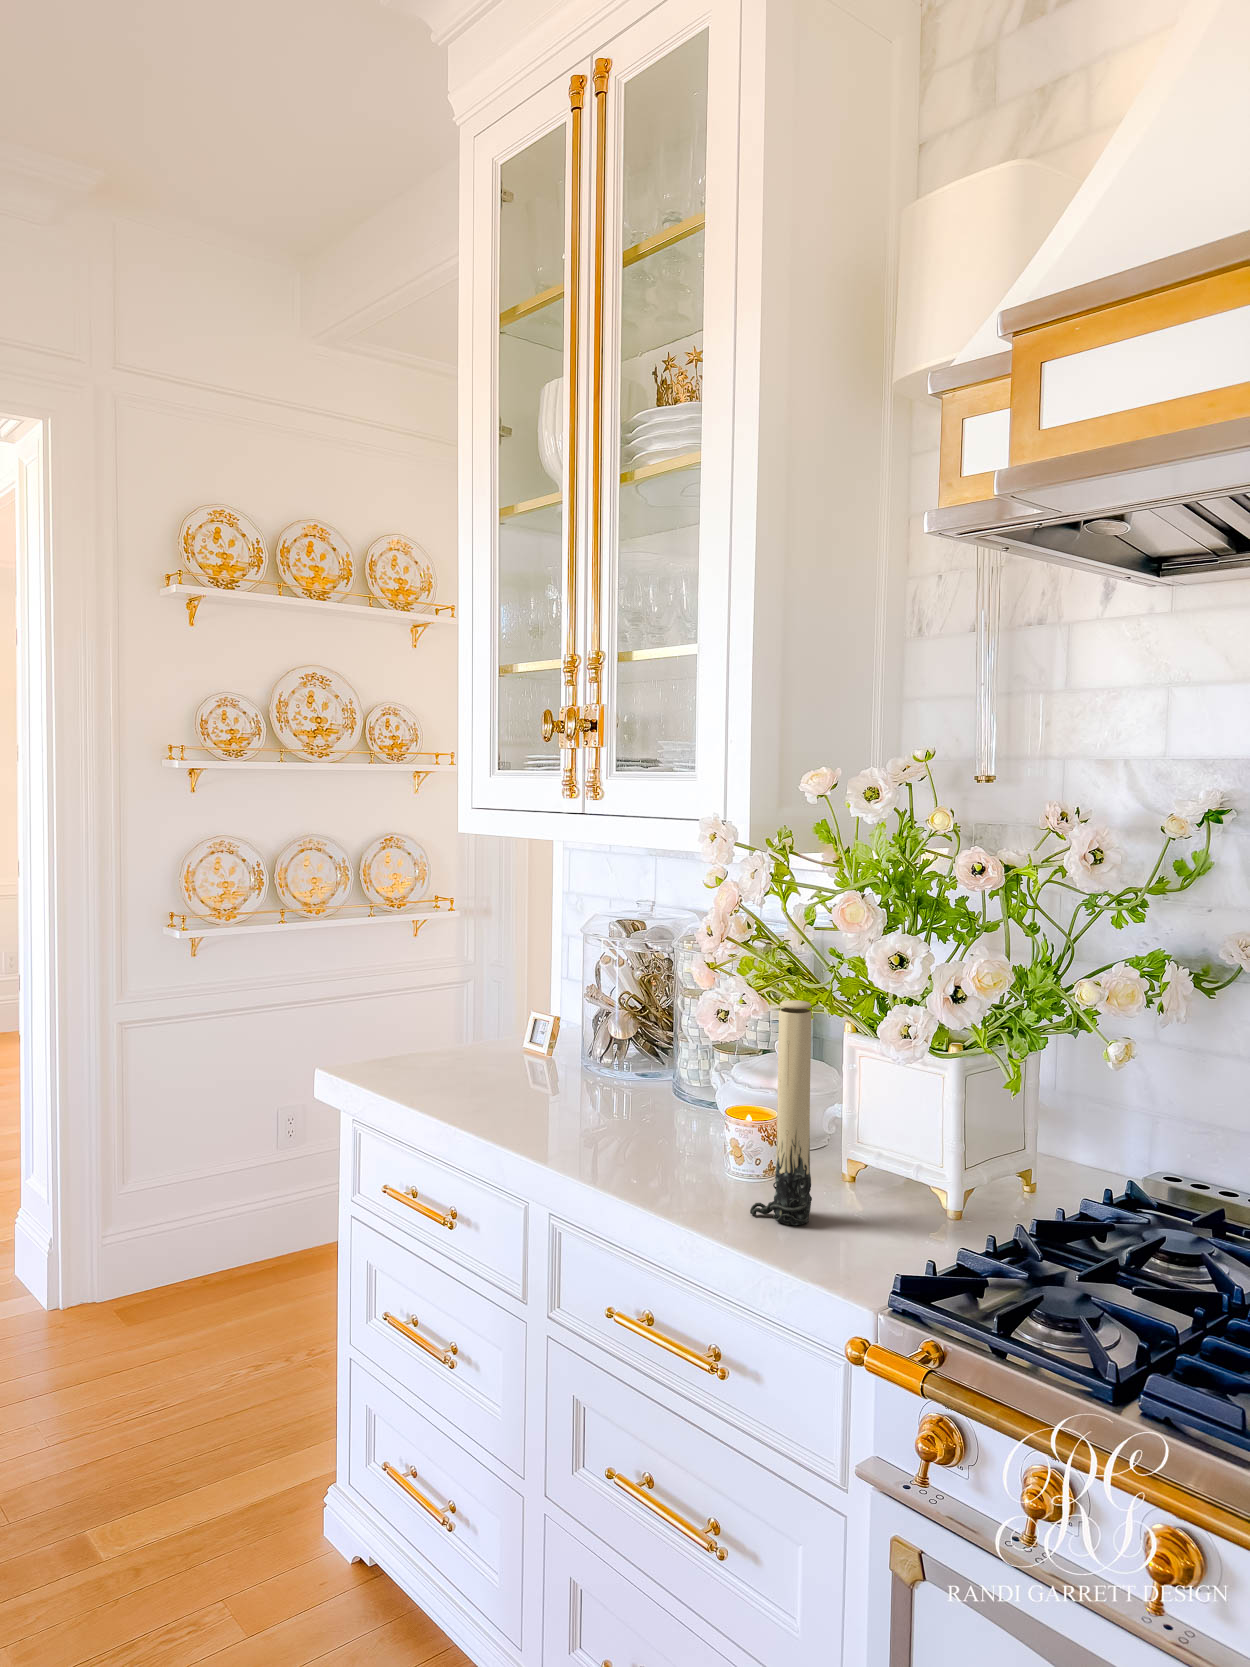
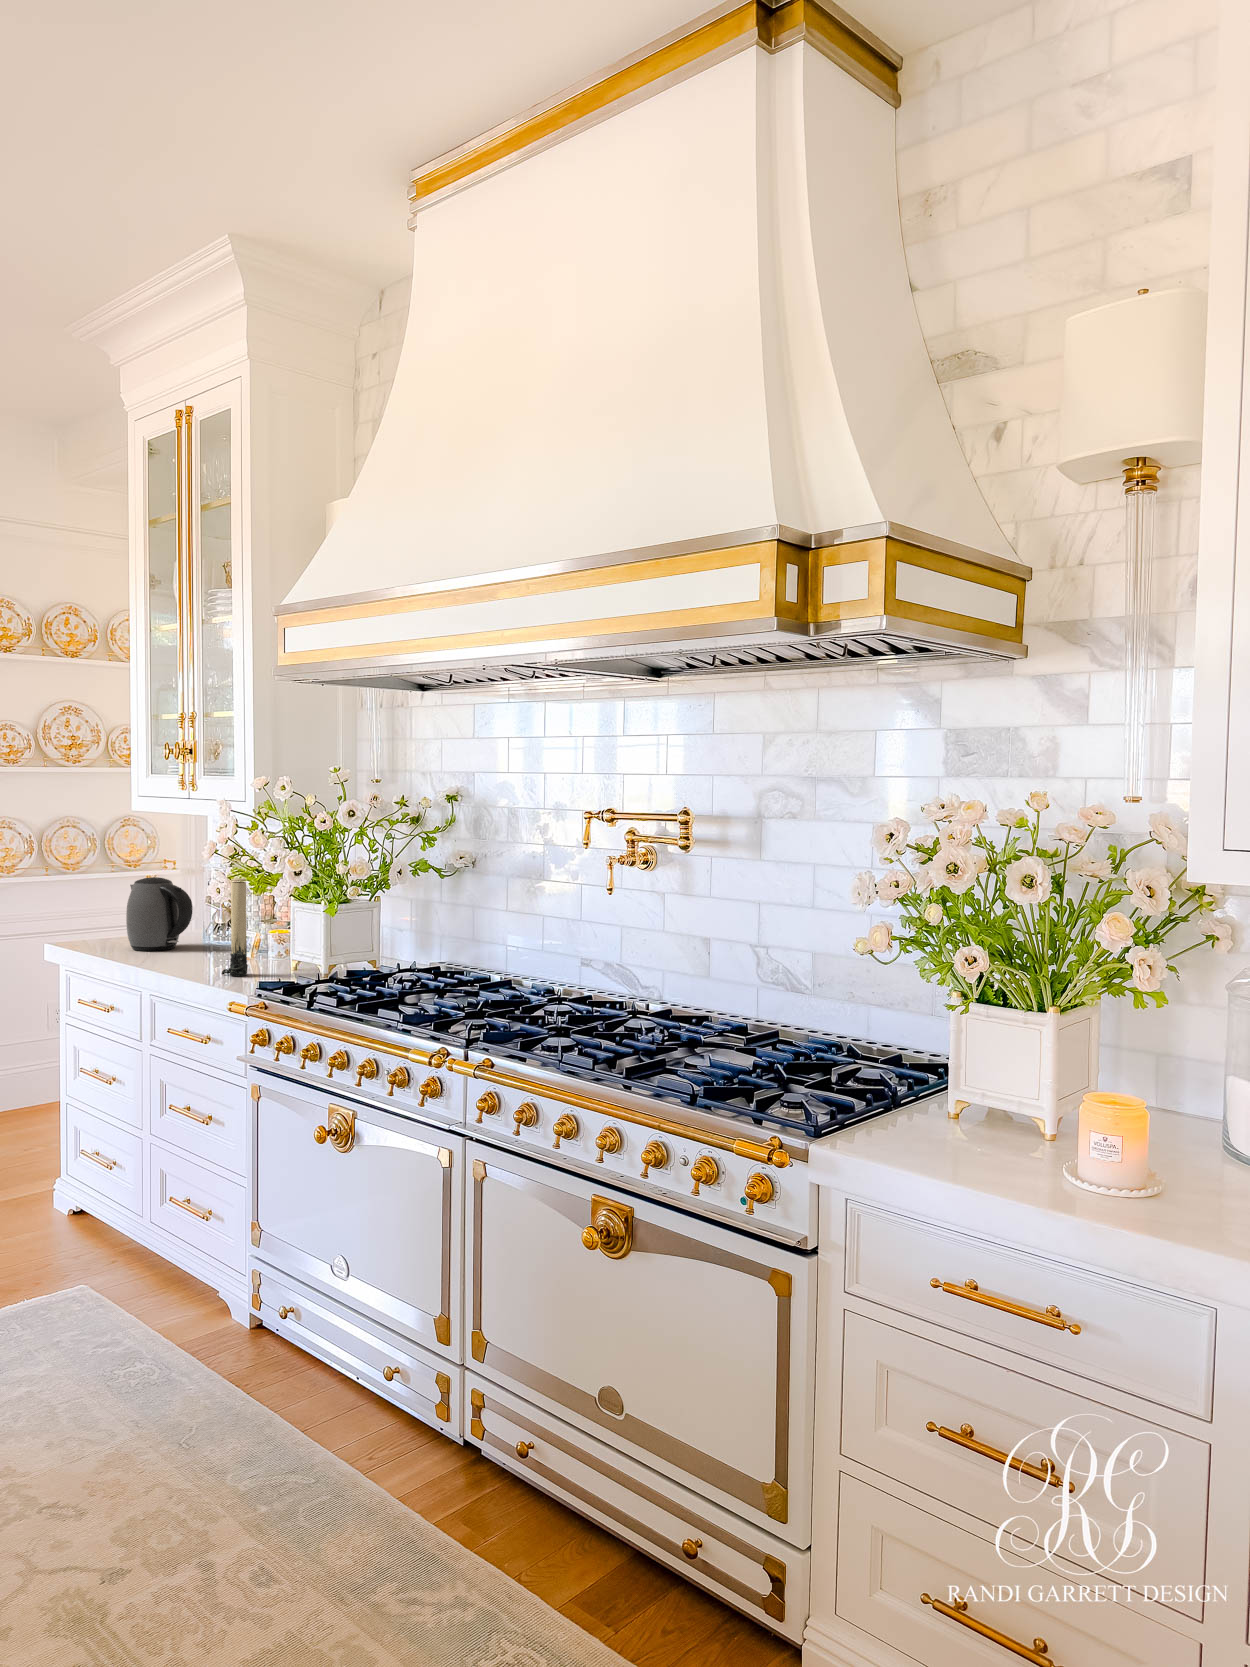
kettle: none [484,966,609,1112] -> present [126,877,193,951]

